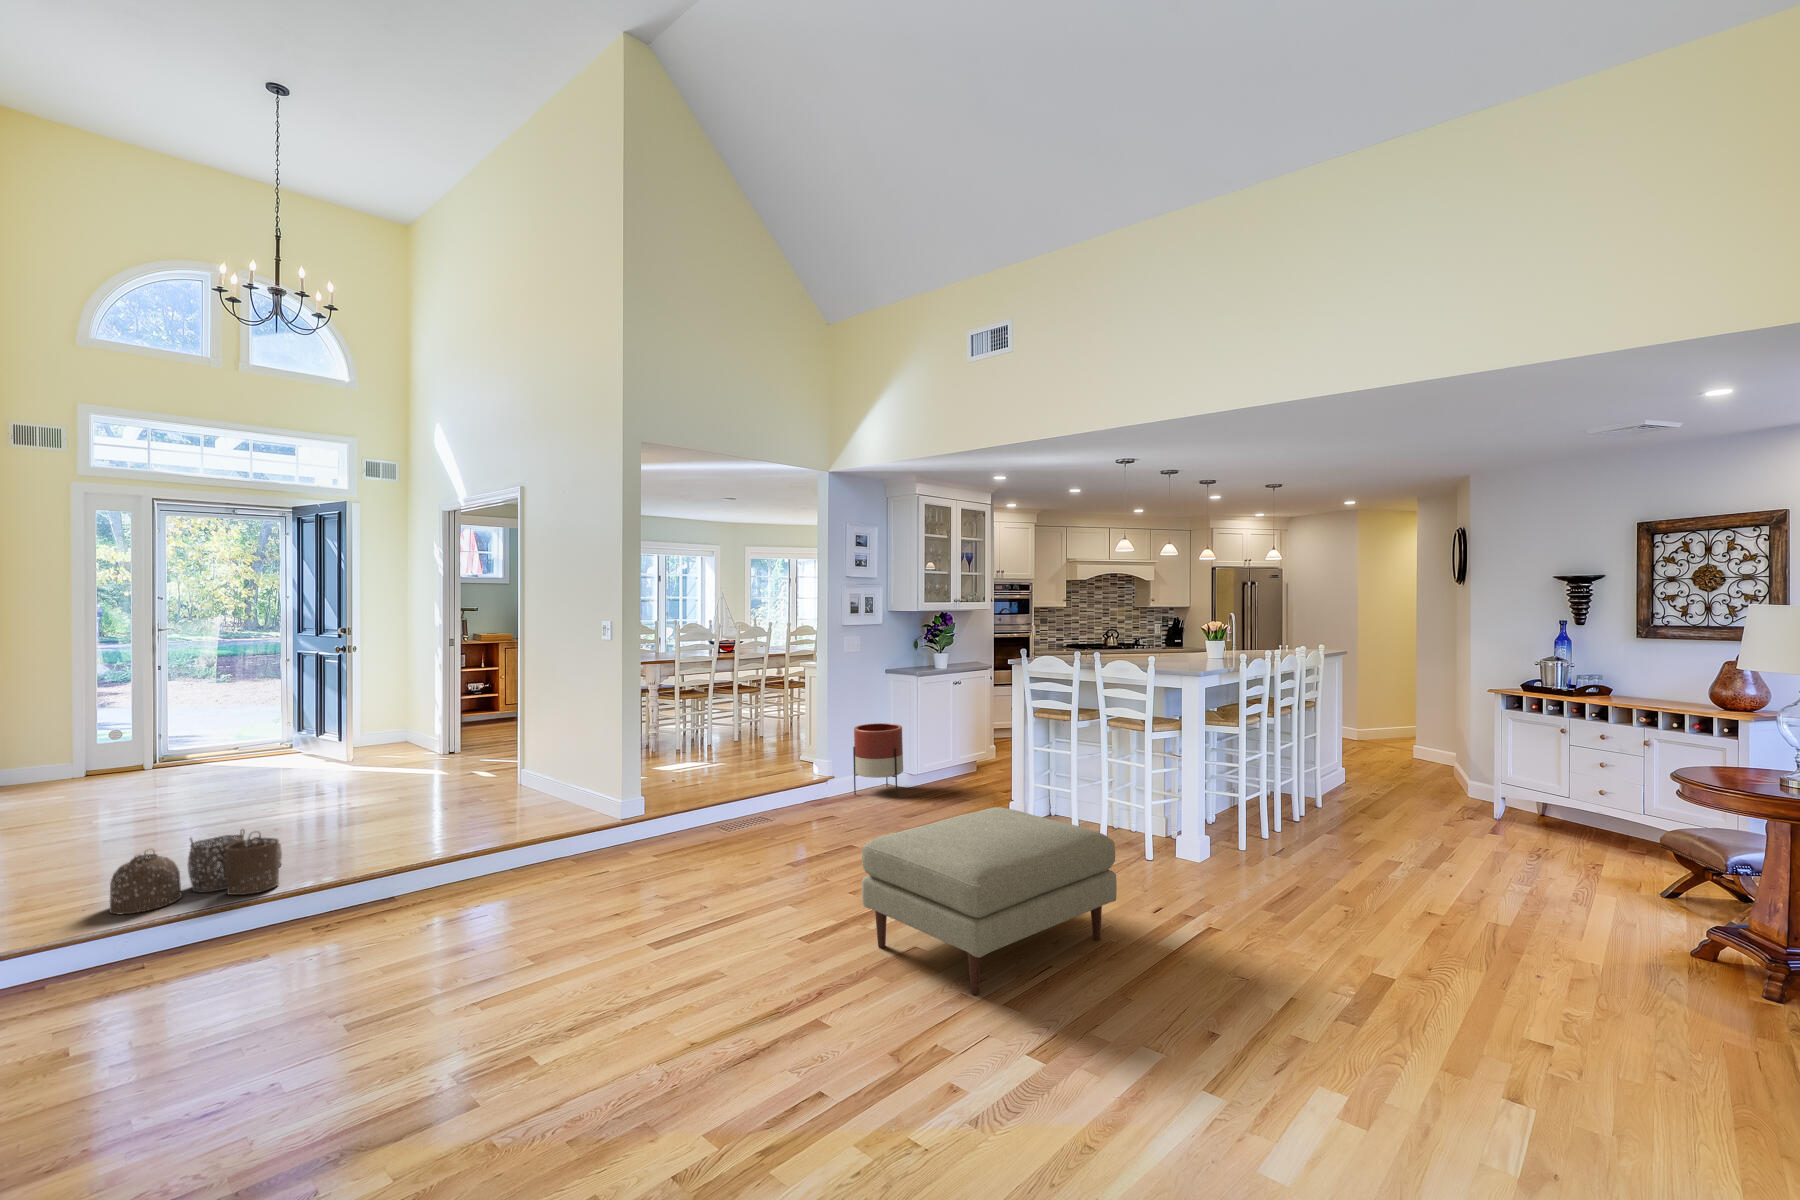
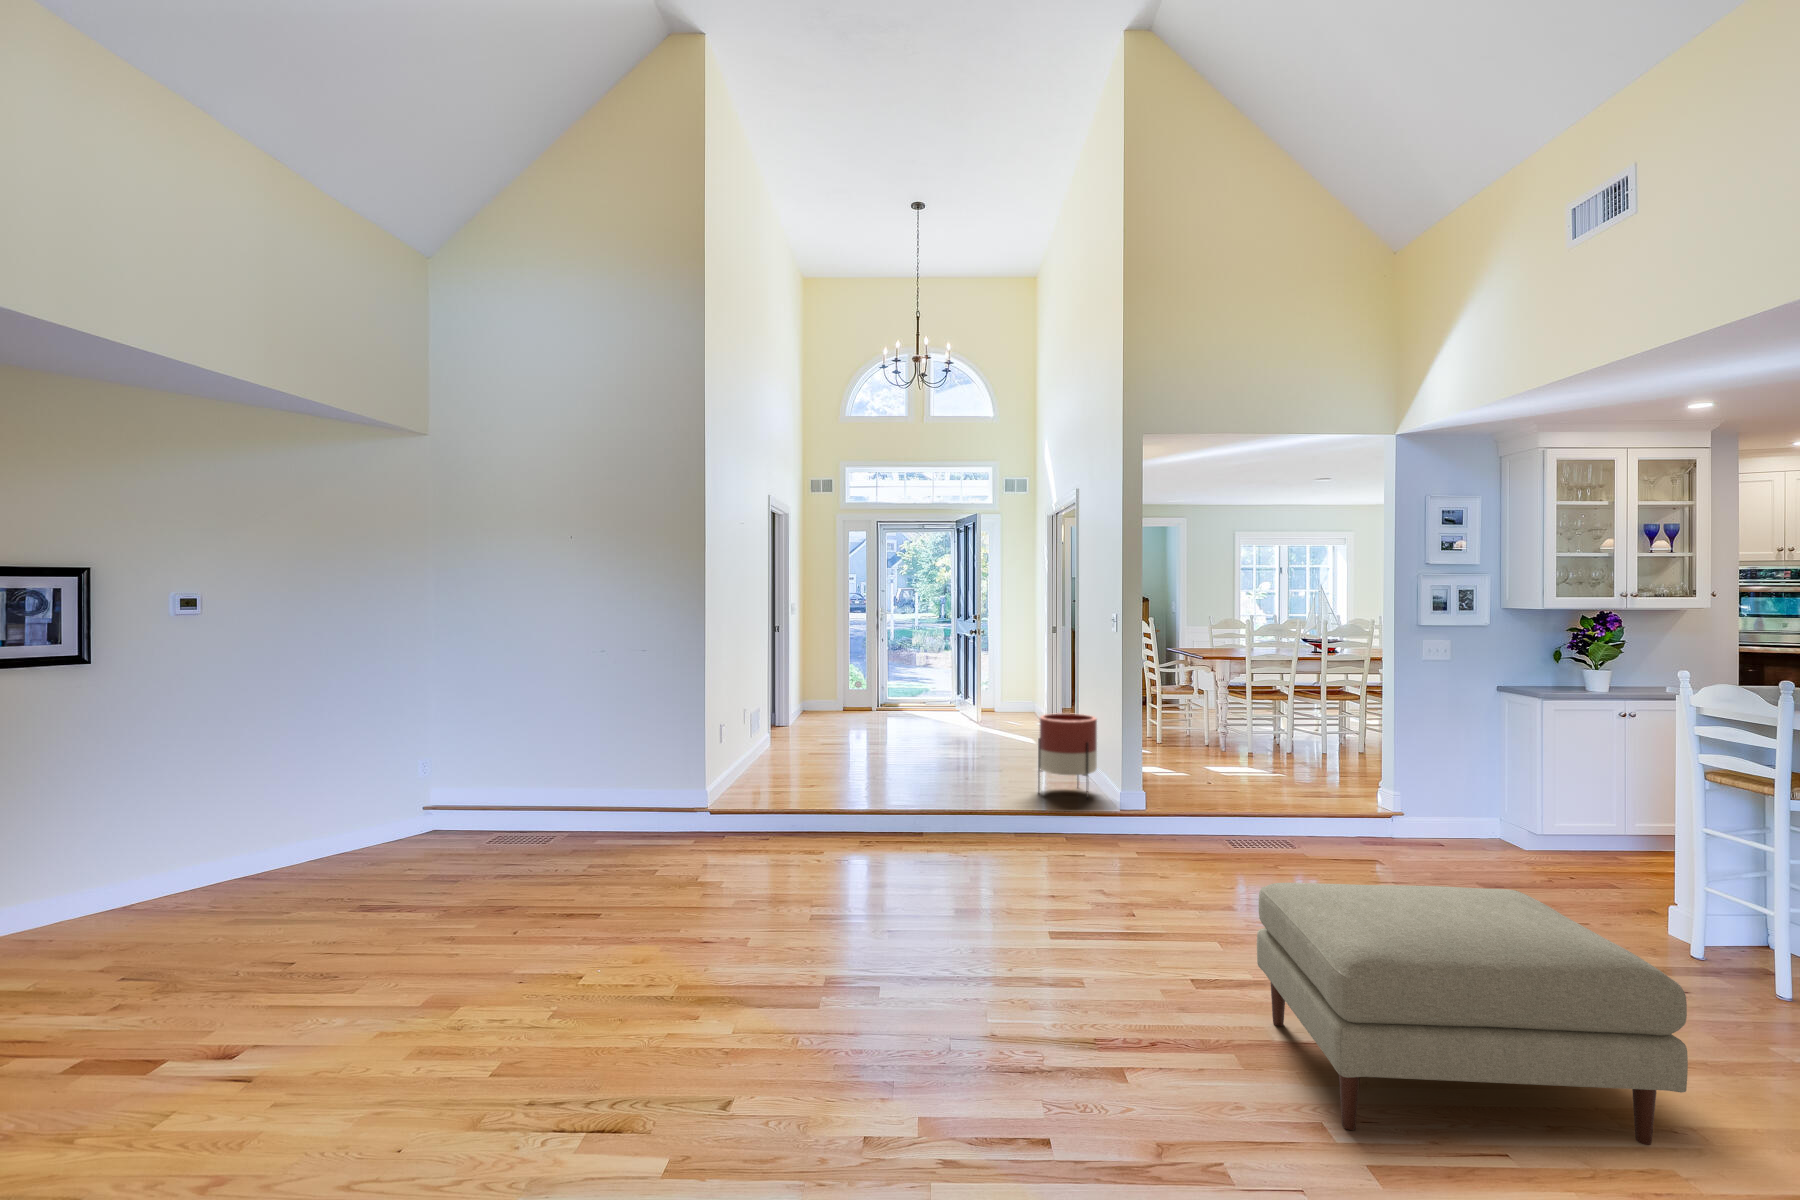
planter: present [853,723,903,797] -> present [1038,713,1097,796]
woven basket: present [109,830,282,914] -> none [727,753,839,805]

